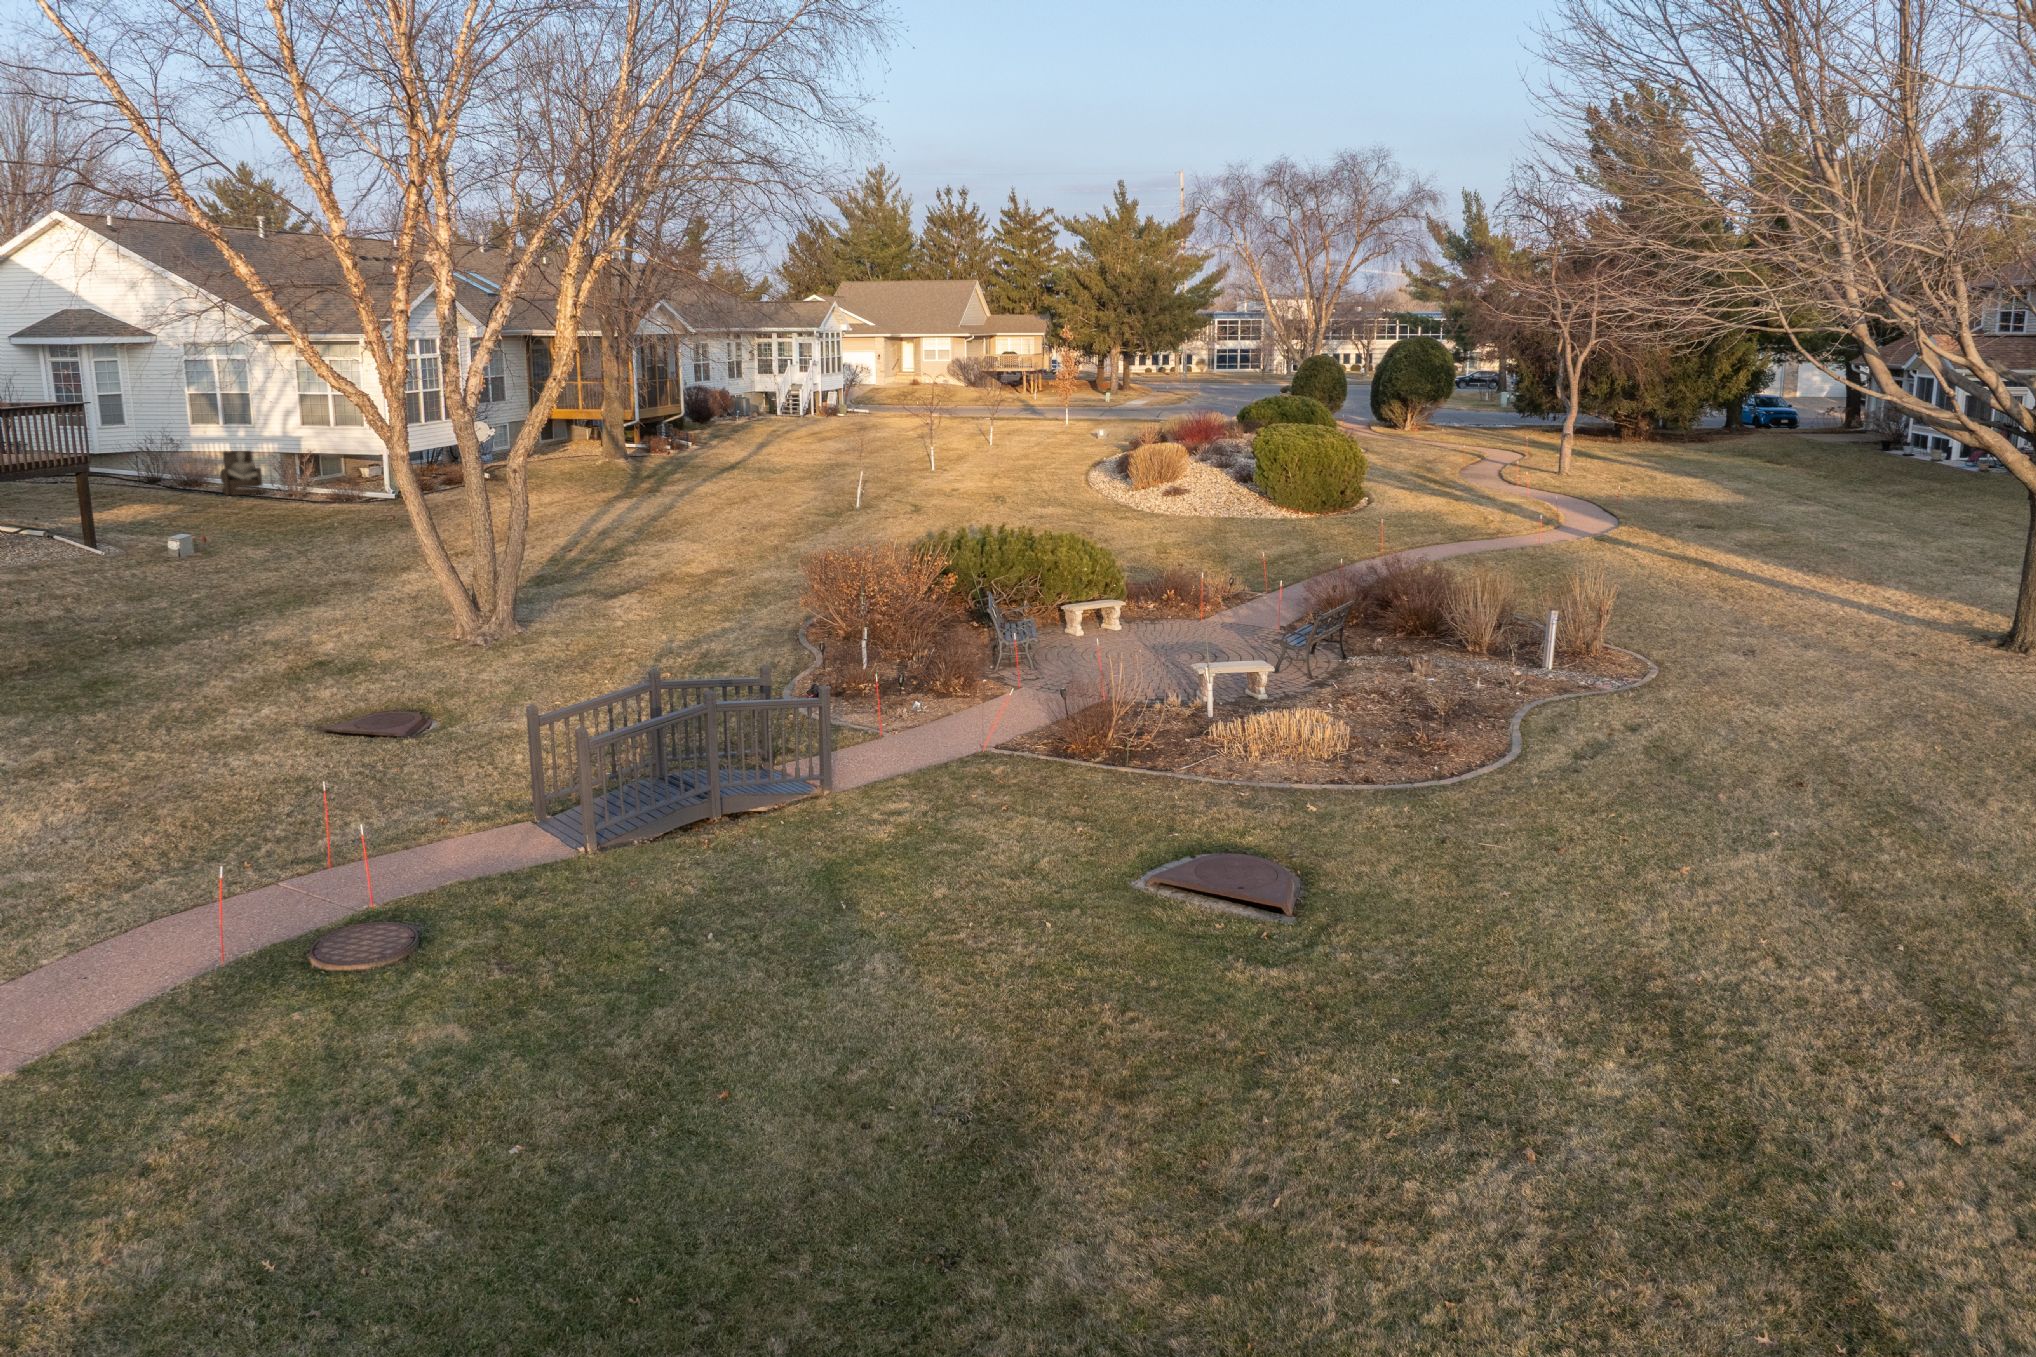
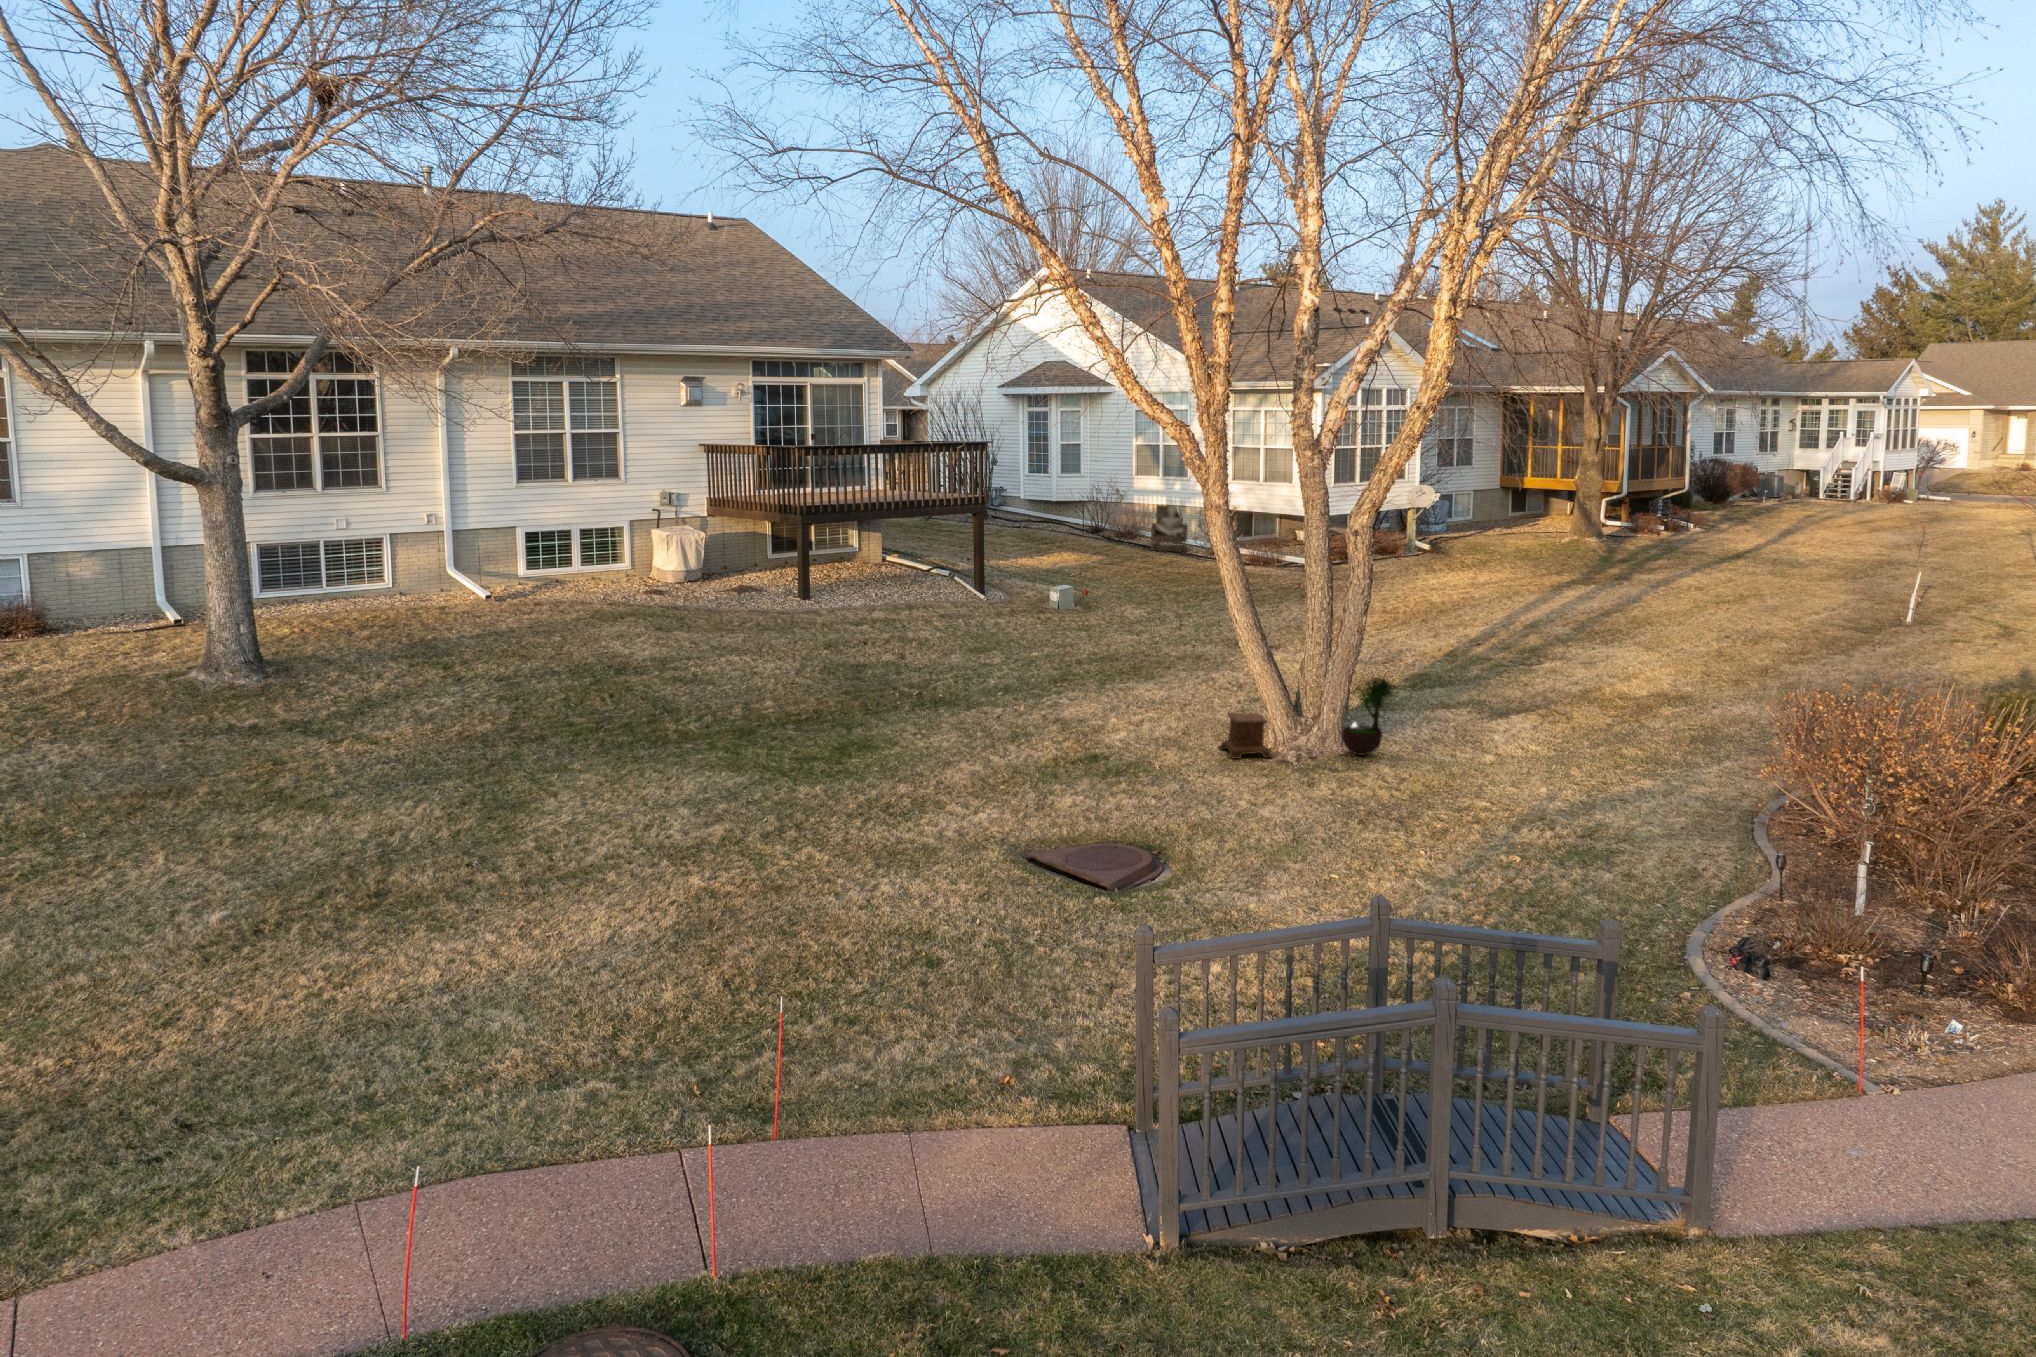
potted tree: none [526,568,564,631] -> present [1342,675,1395,756]
stool: none [435,610,481,644] -> present [1219,712,1272,759]

